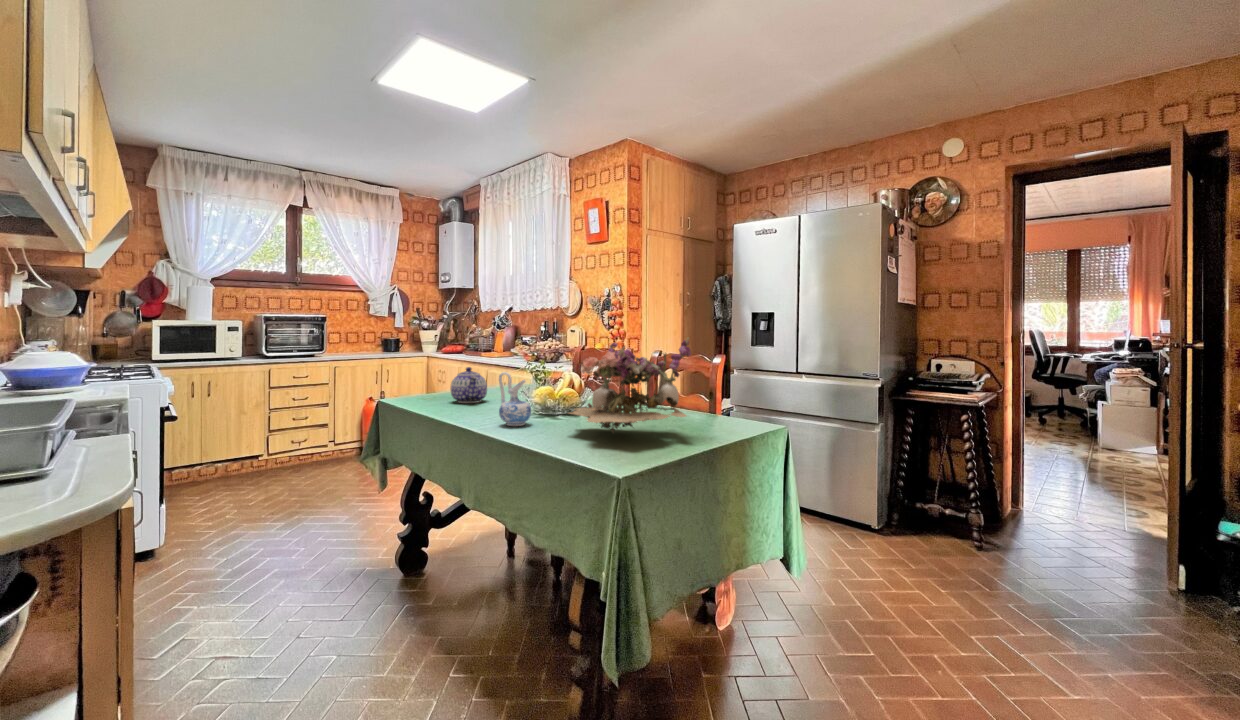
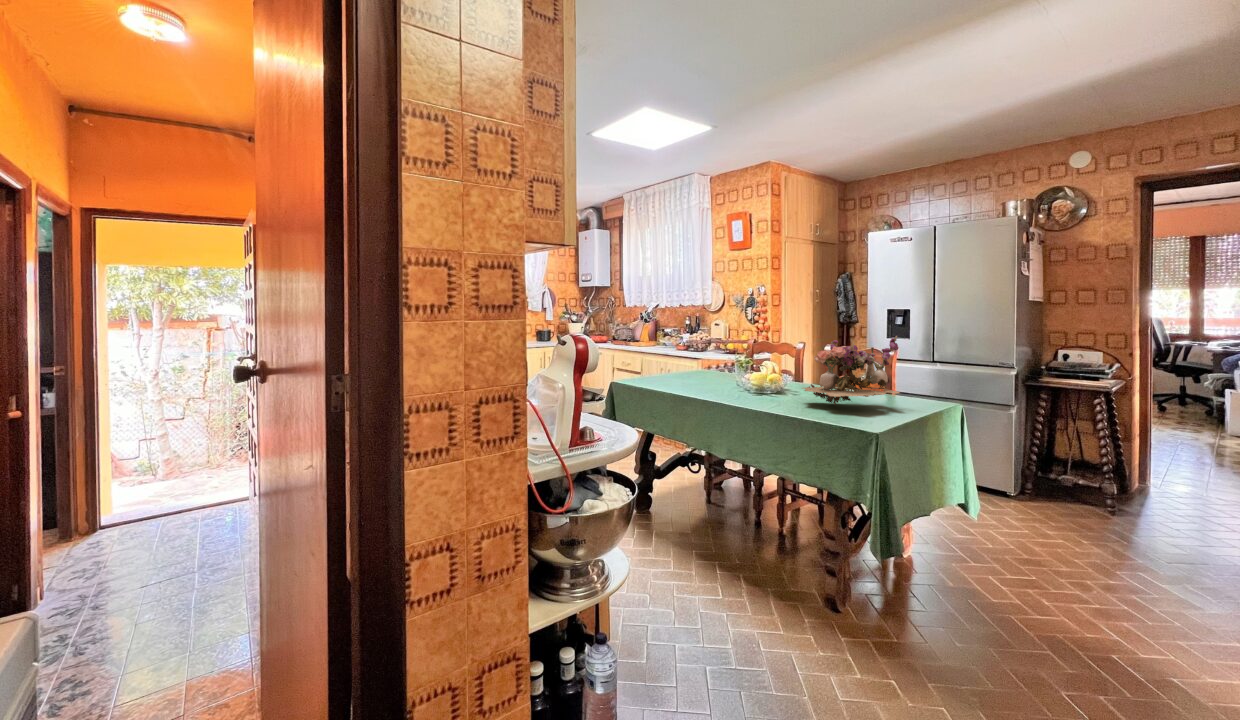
teapot: present [450,367,487,403] -> none [675,358,702,385]
ceramic pitcher: present [499,372,531,426] -> none [742,362,765,401]

